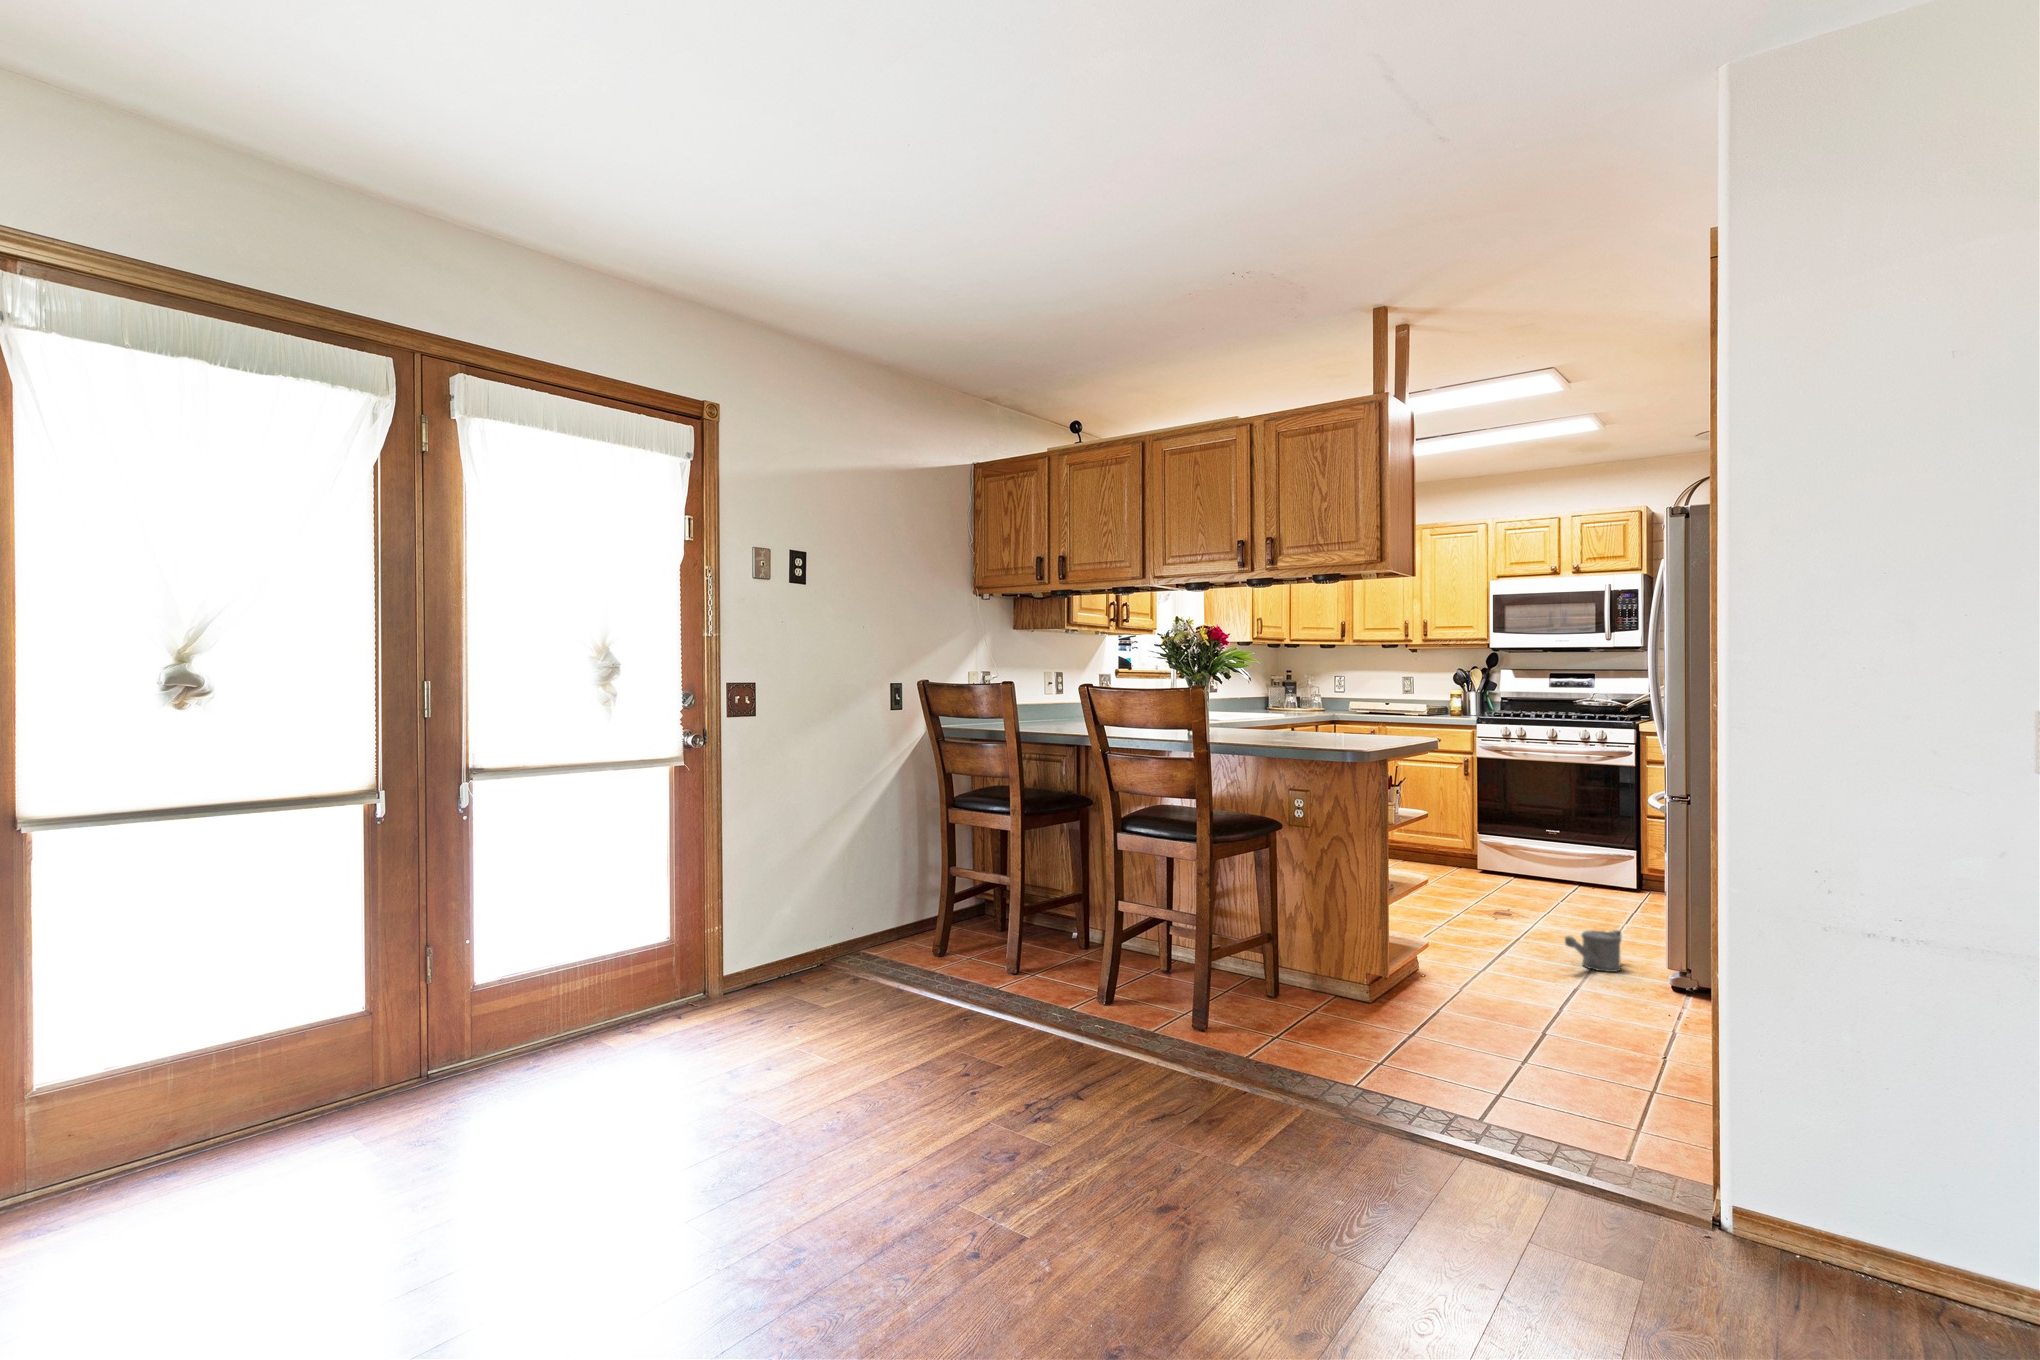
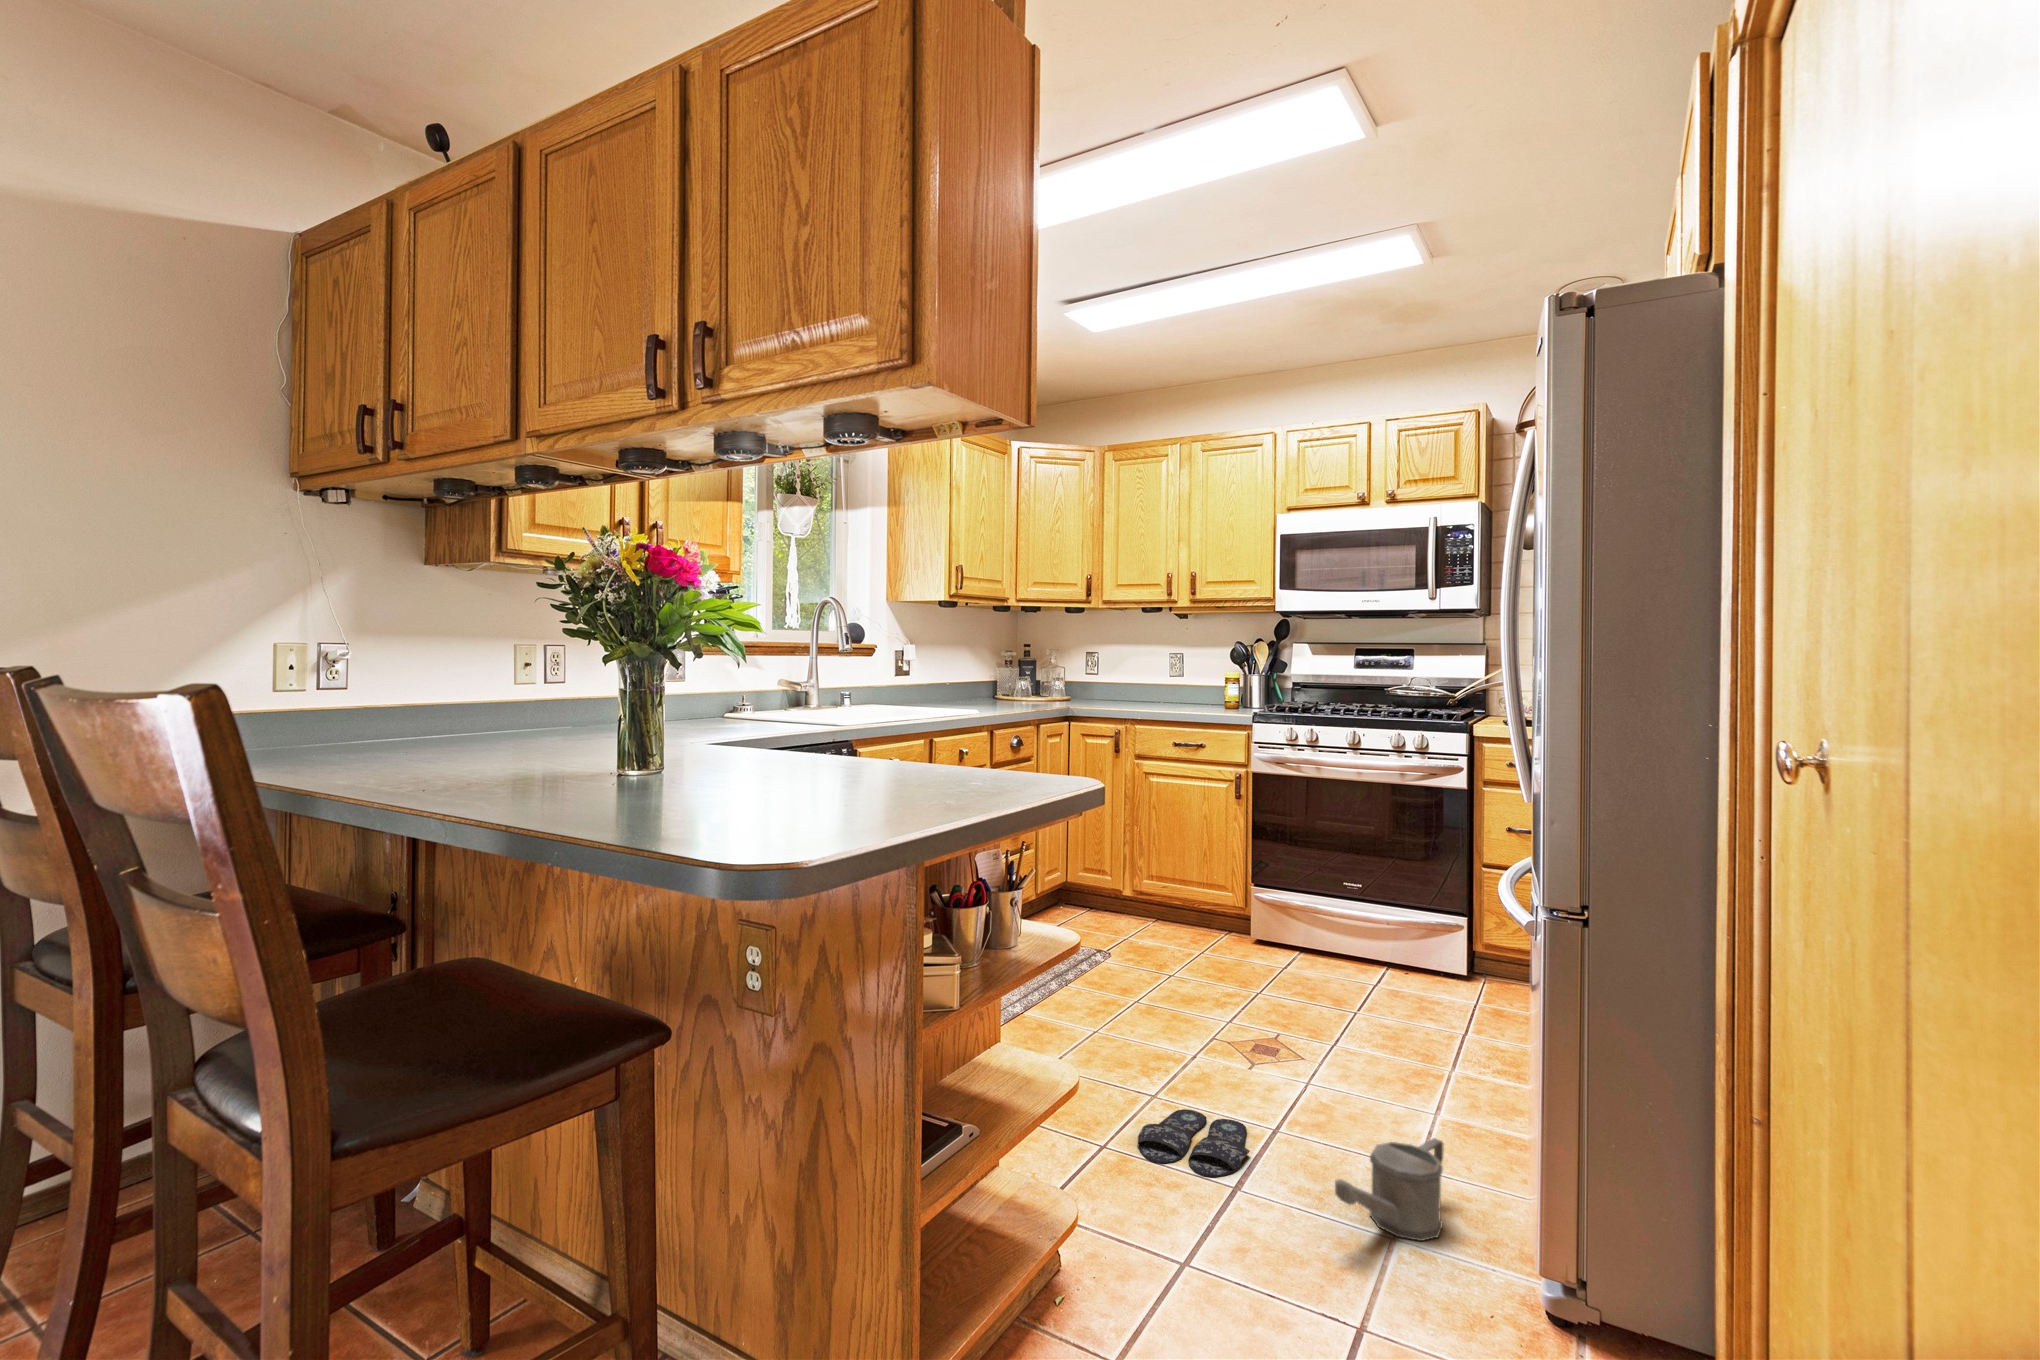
slippers: none [1446,933,1511,953] -> present [1138,1109,1250,1177]

